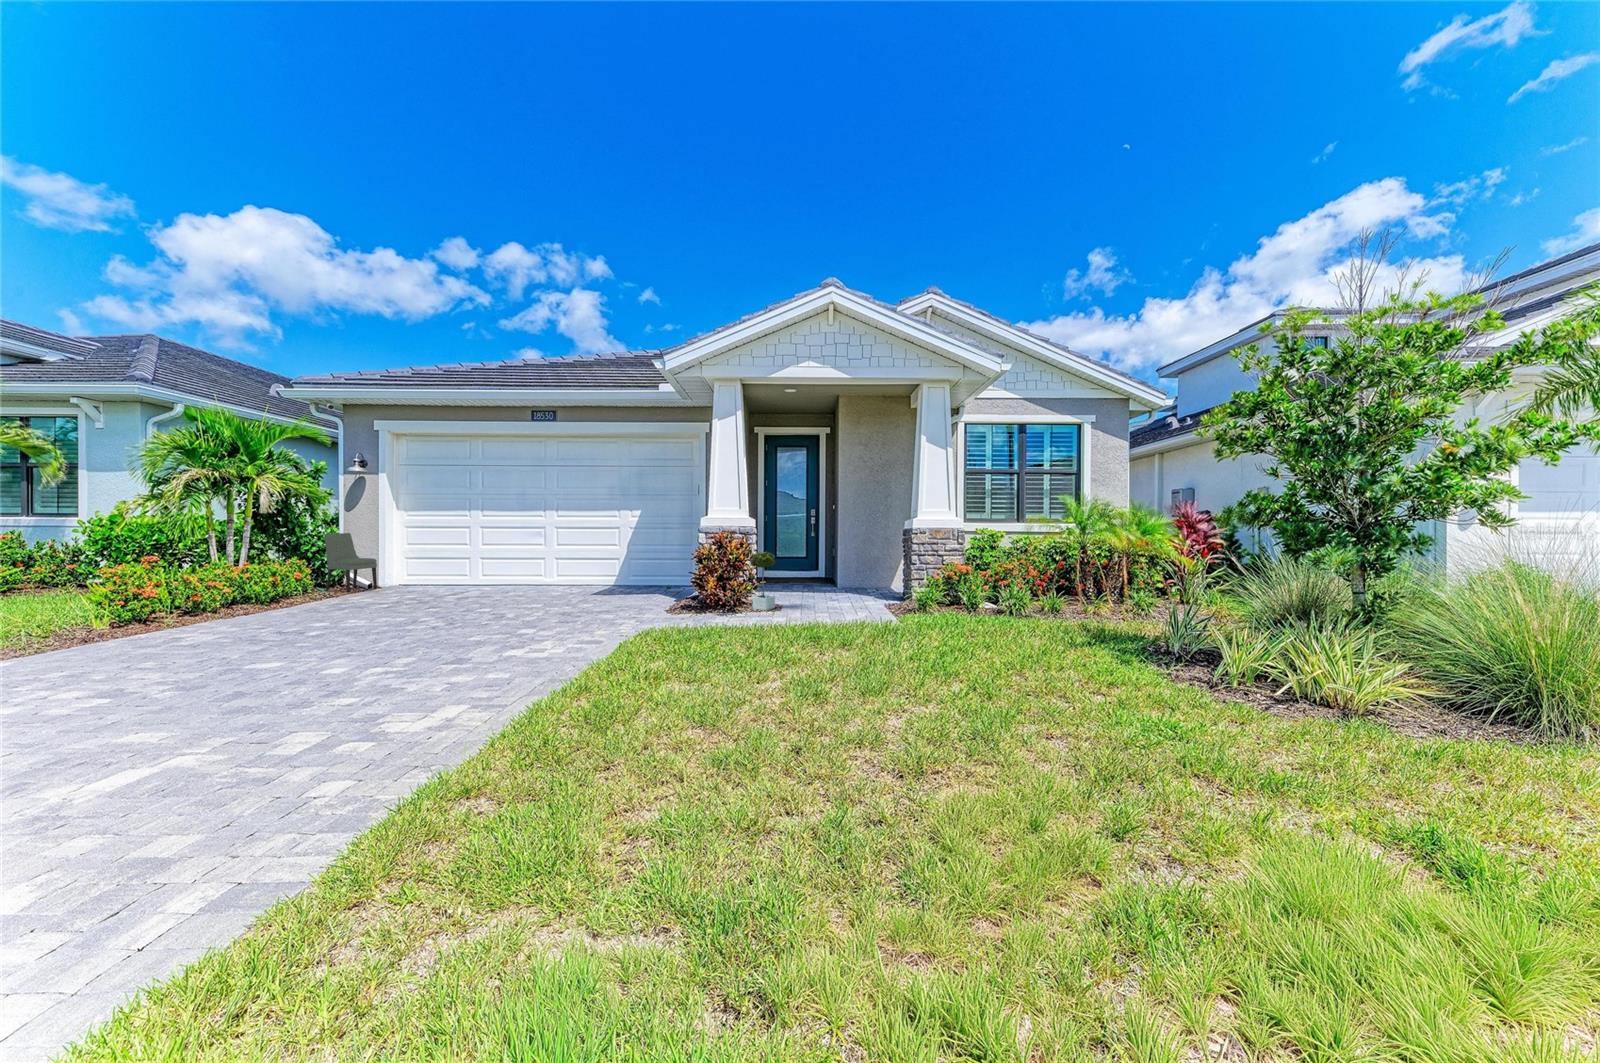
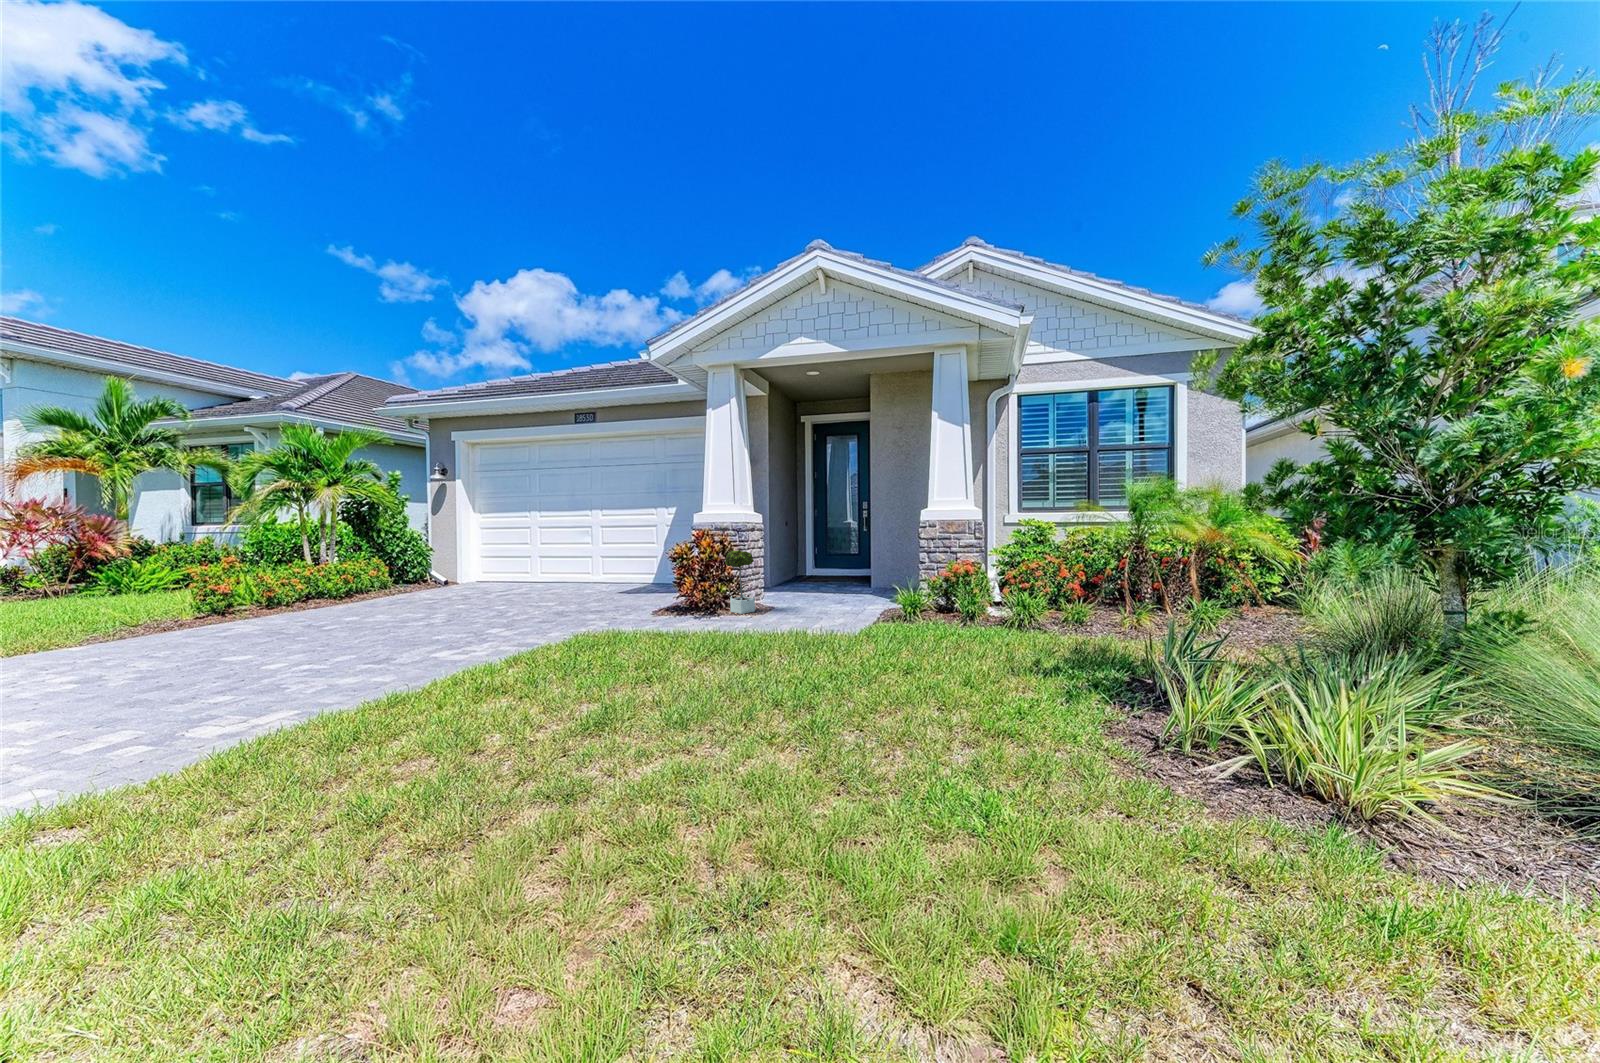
chair: present [324,533,377,592] -> none [406,535,448,587]

